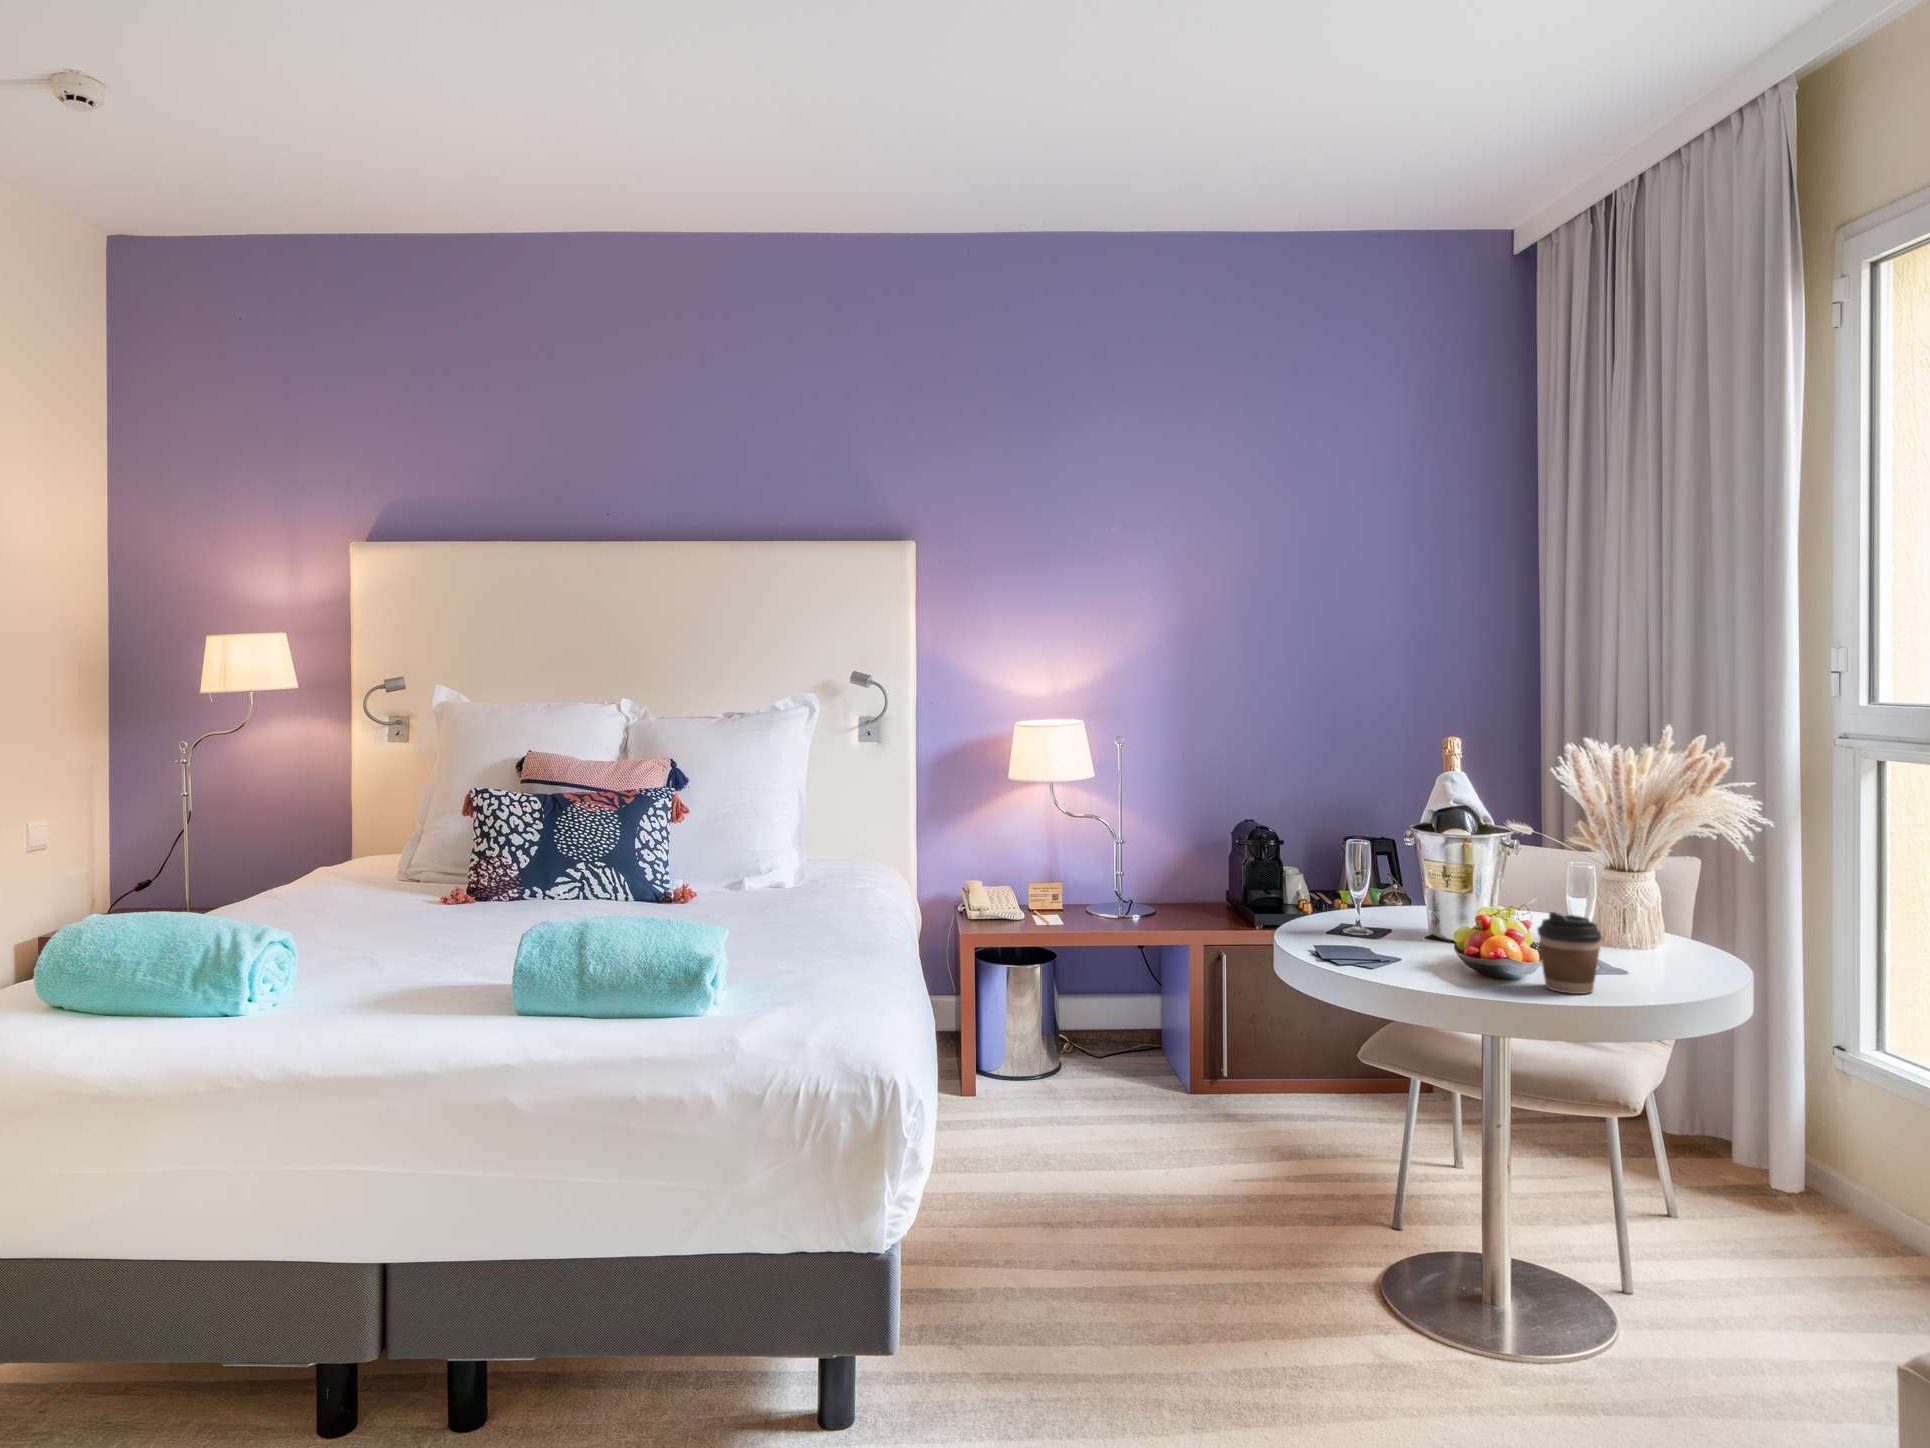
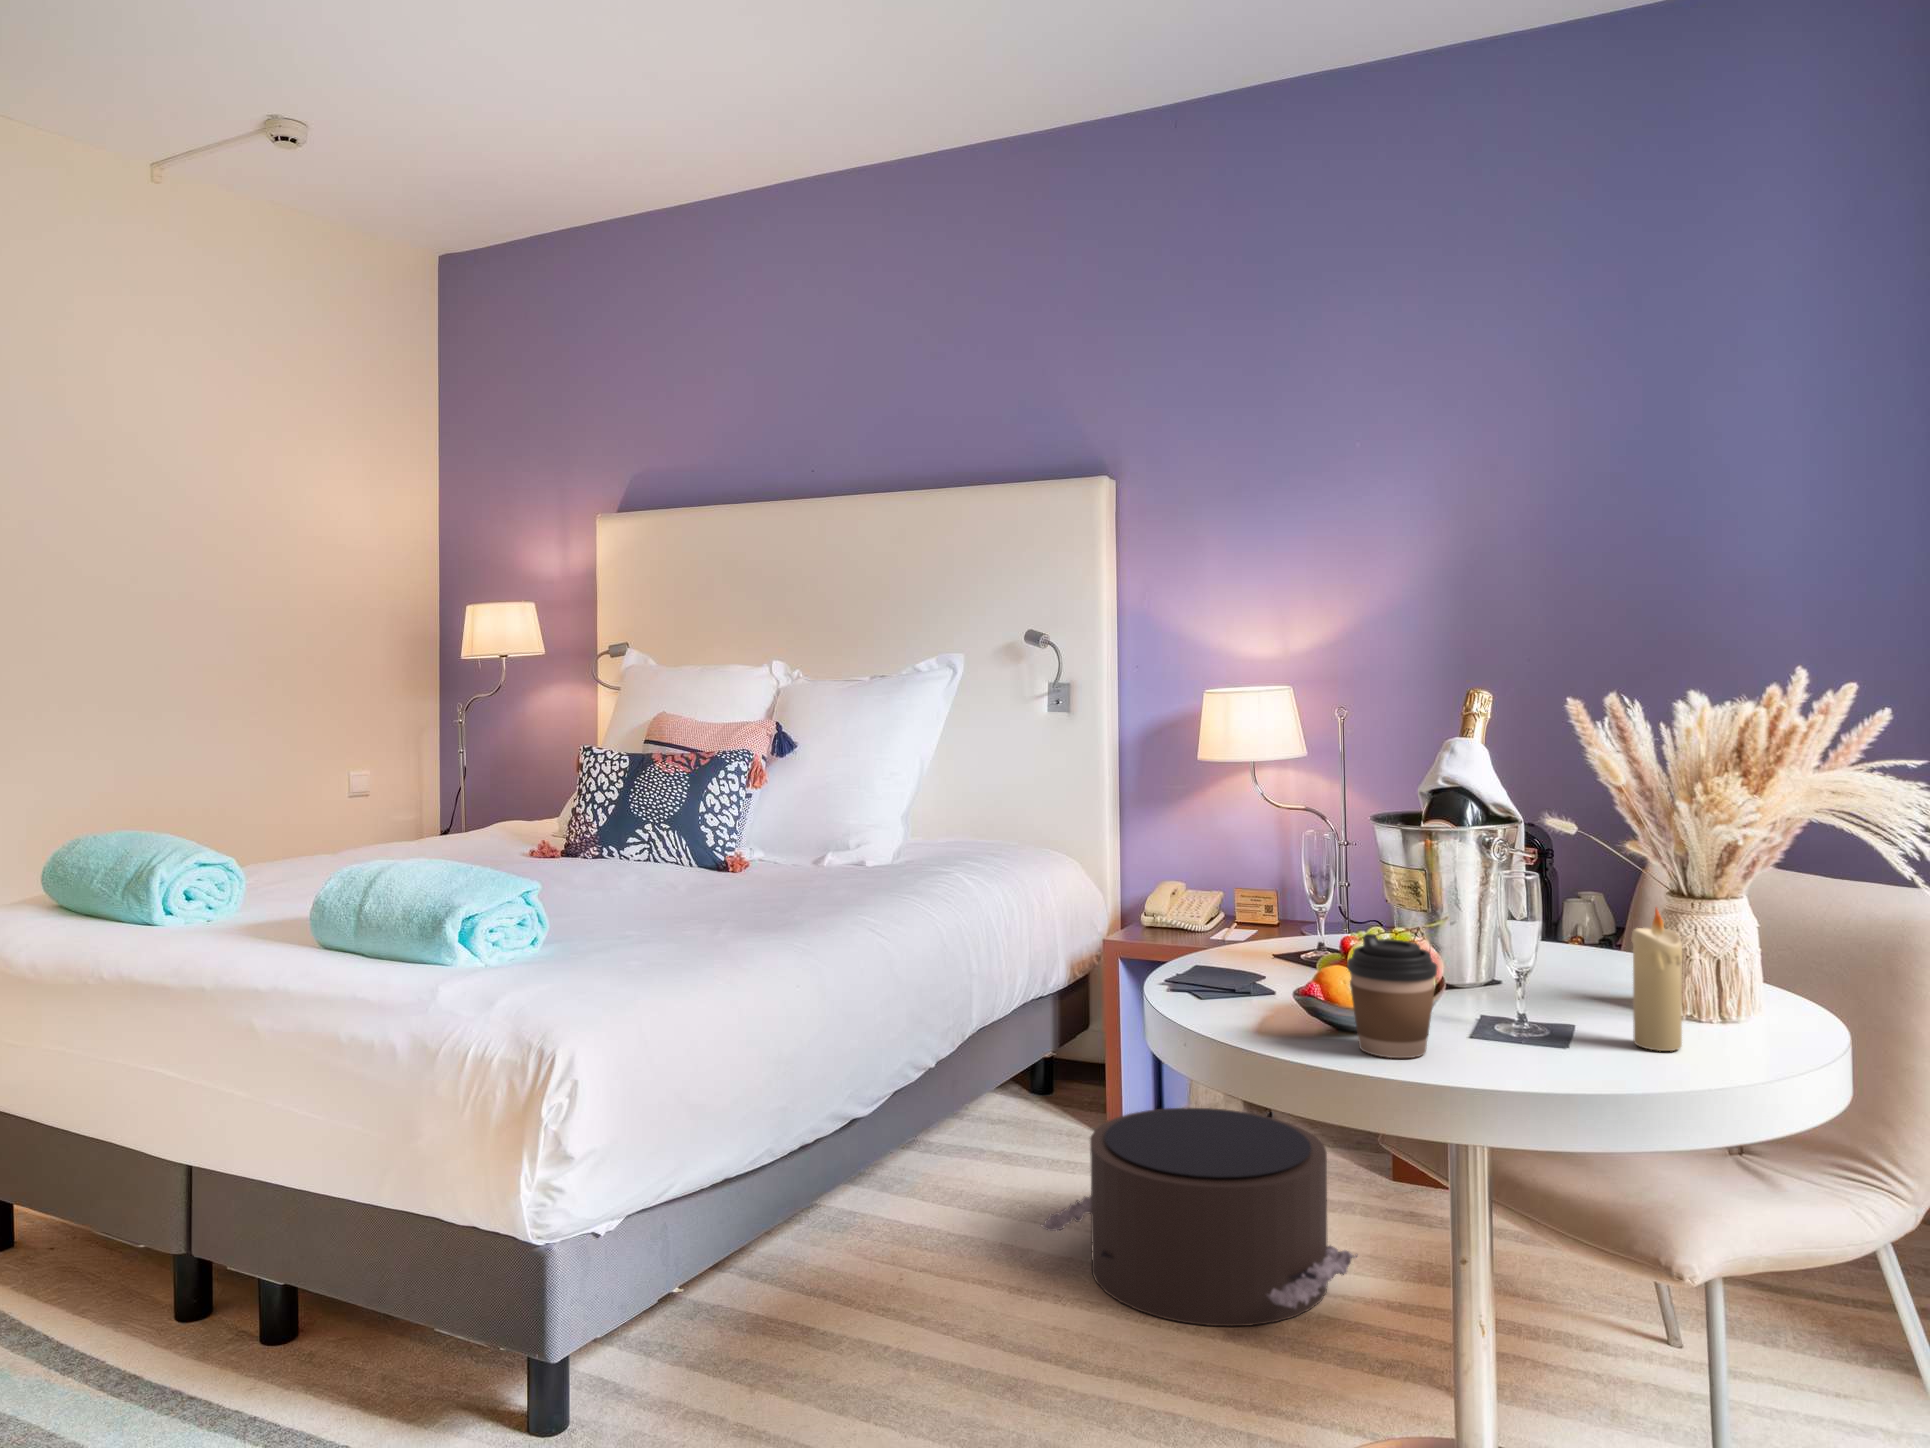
candle: none [1652,880,1687,971] -> present [1631,908,1682,1051]
pouf: none [1042,1057,1278,1222] -> present [1041,1108,1358,1326]

